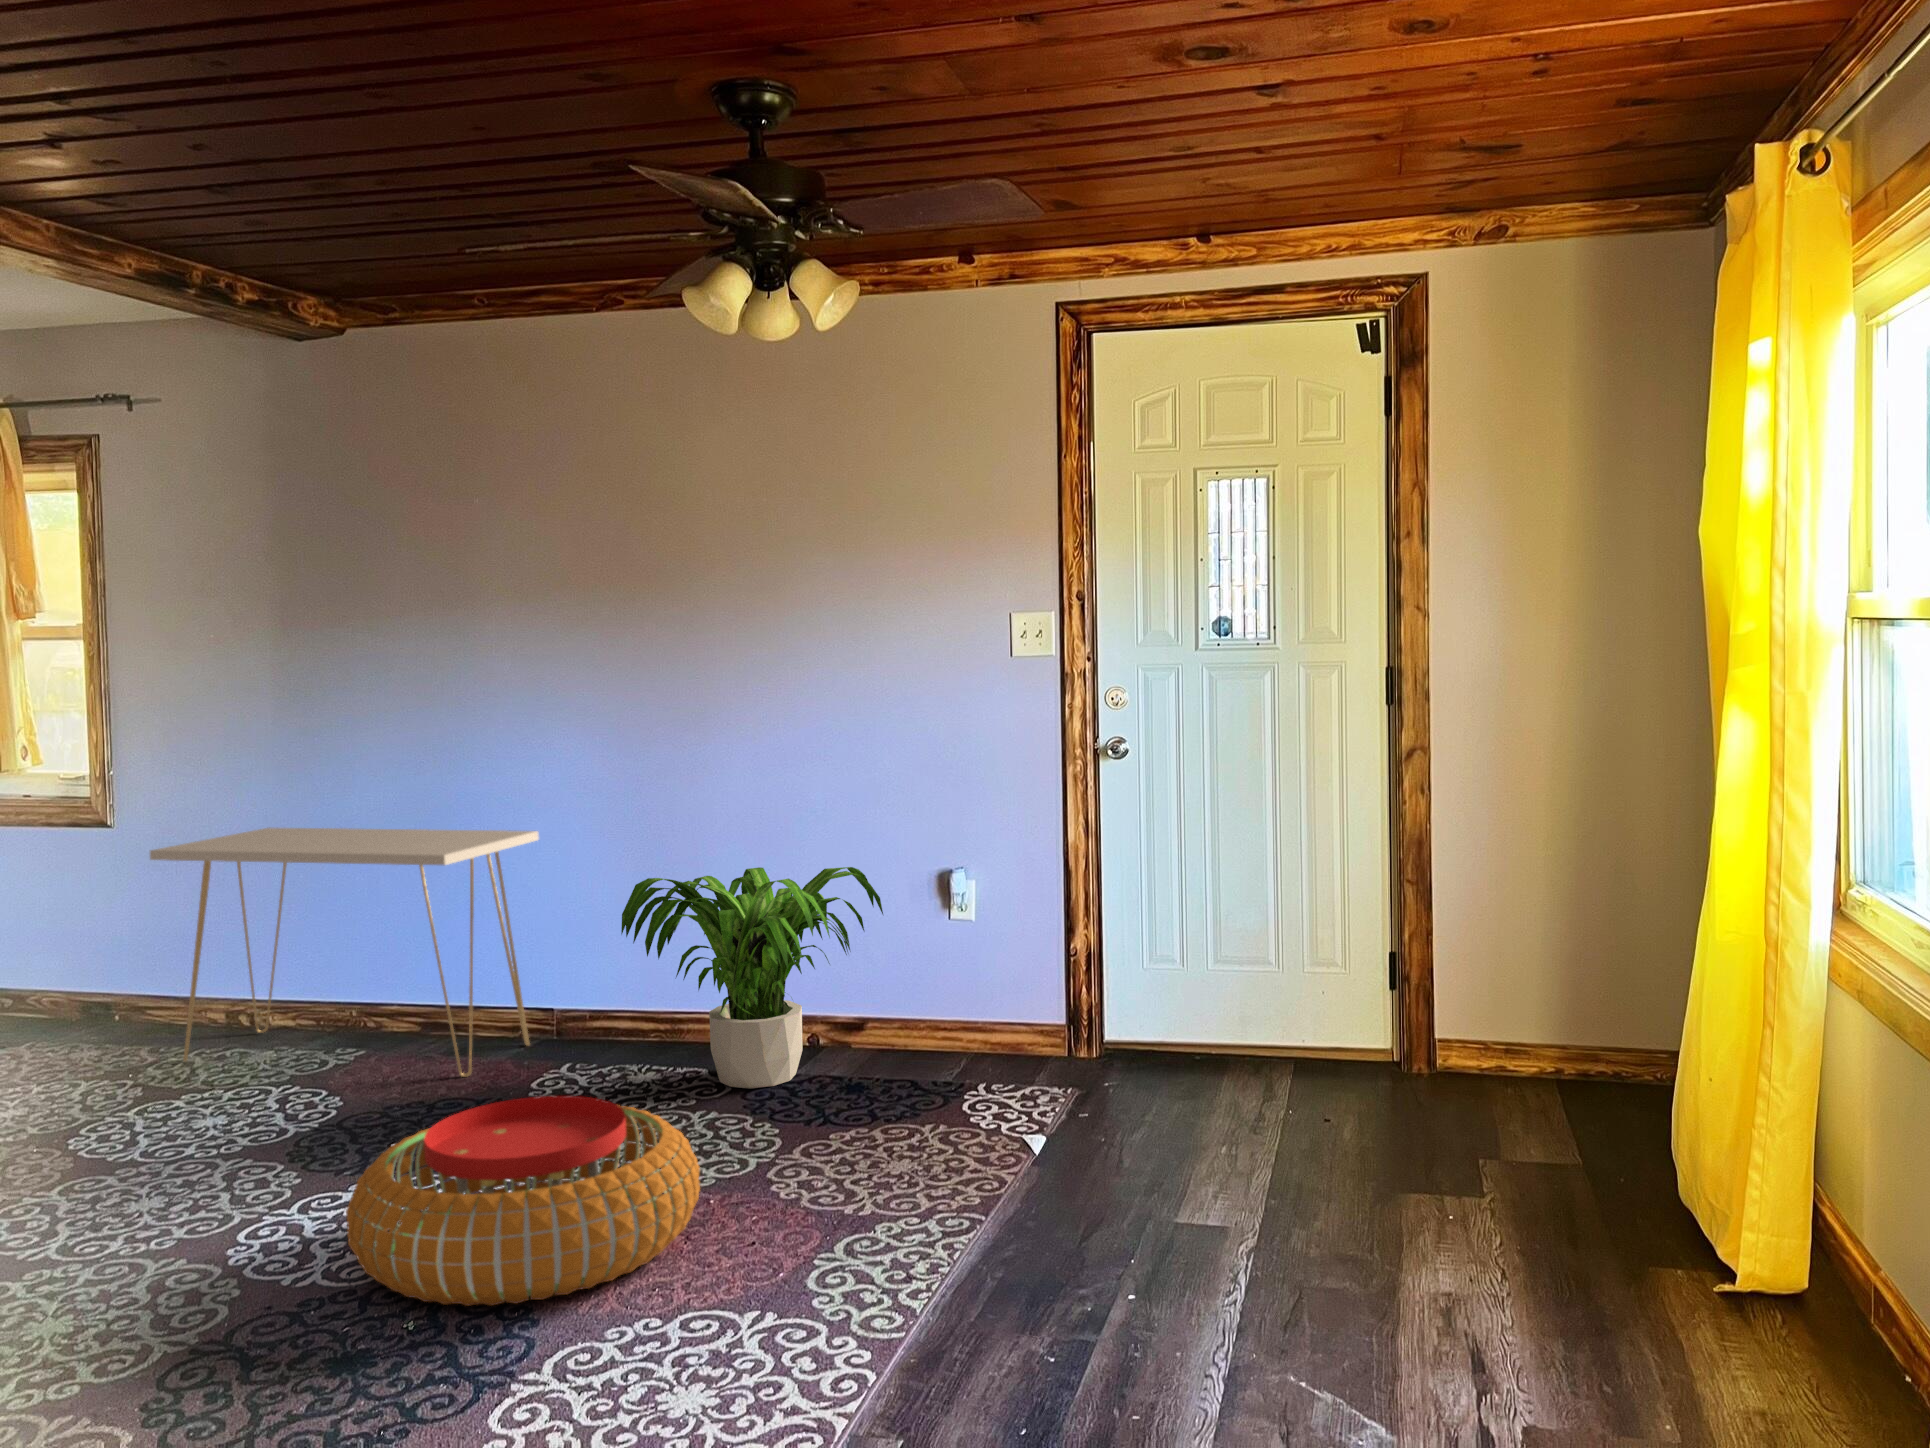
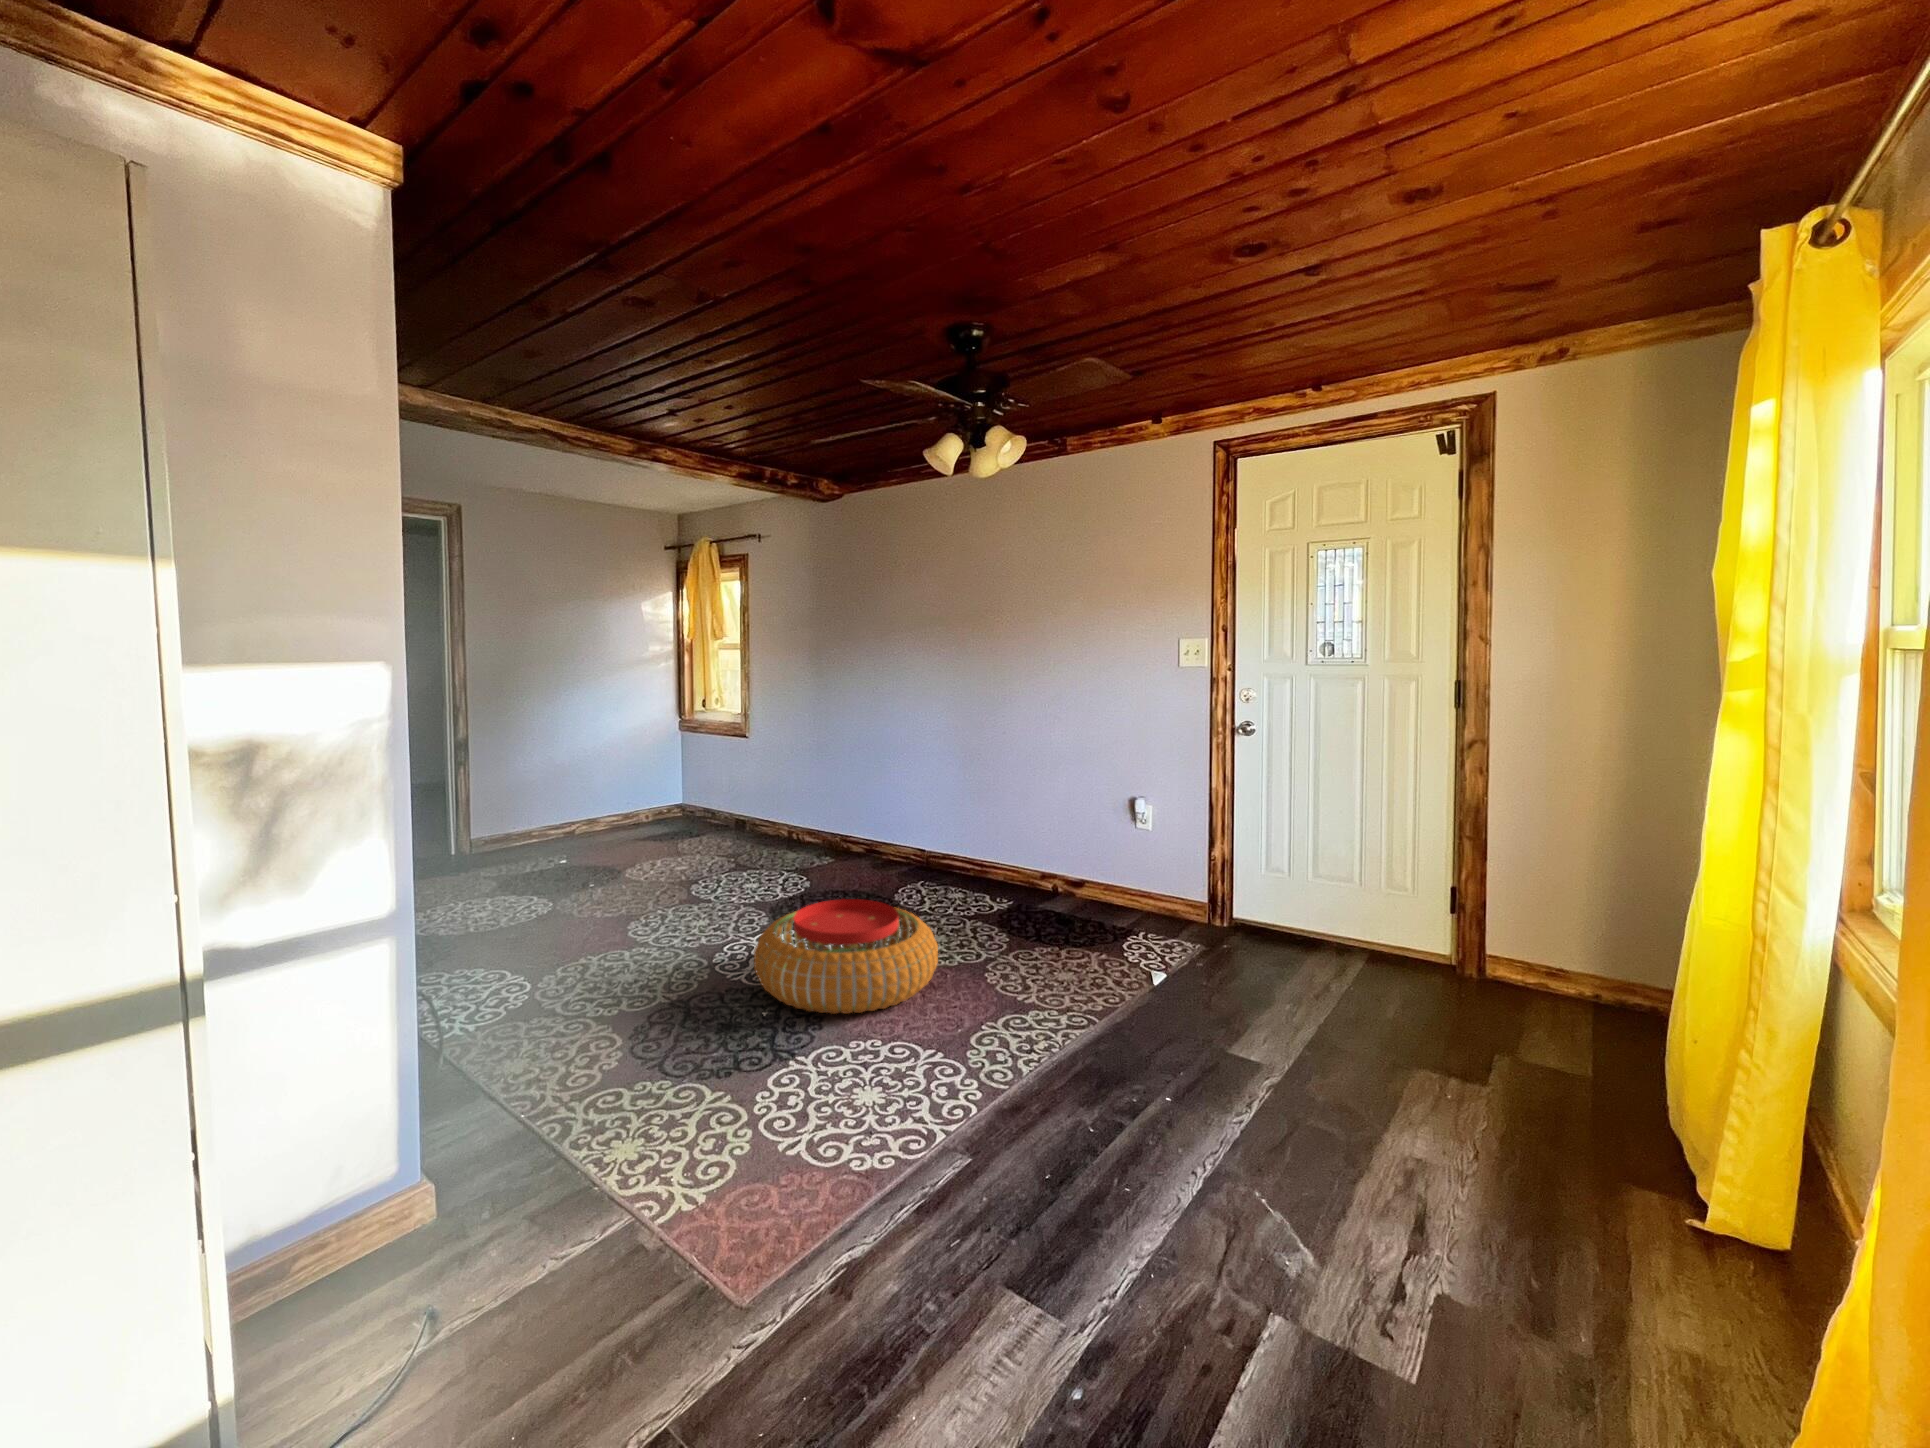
console table: present [150,827,539,1077] -> none [746,743,920,880]
potted plant: present [621,867,883,1088] -> none [939,785,1091,911]

